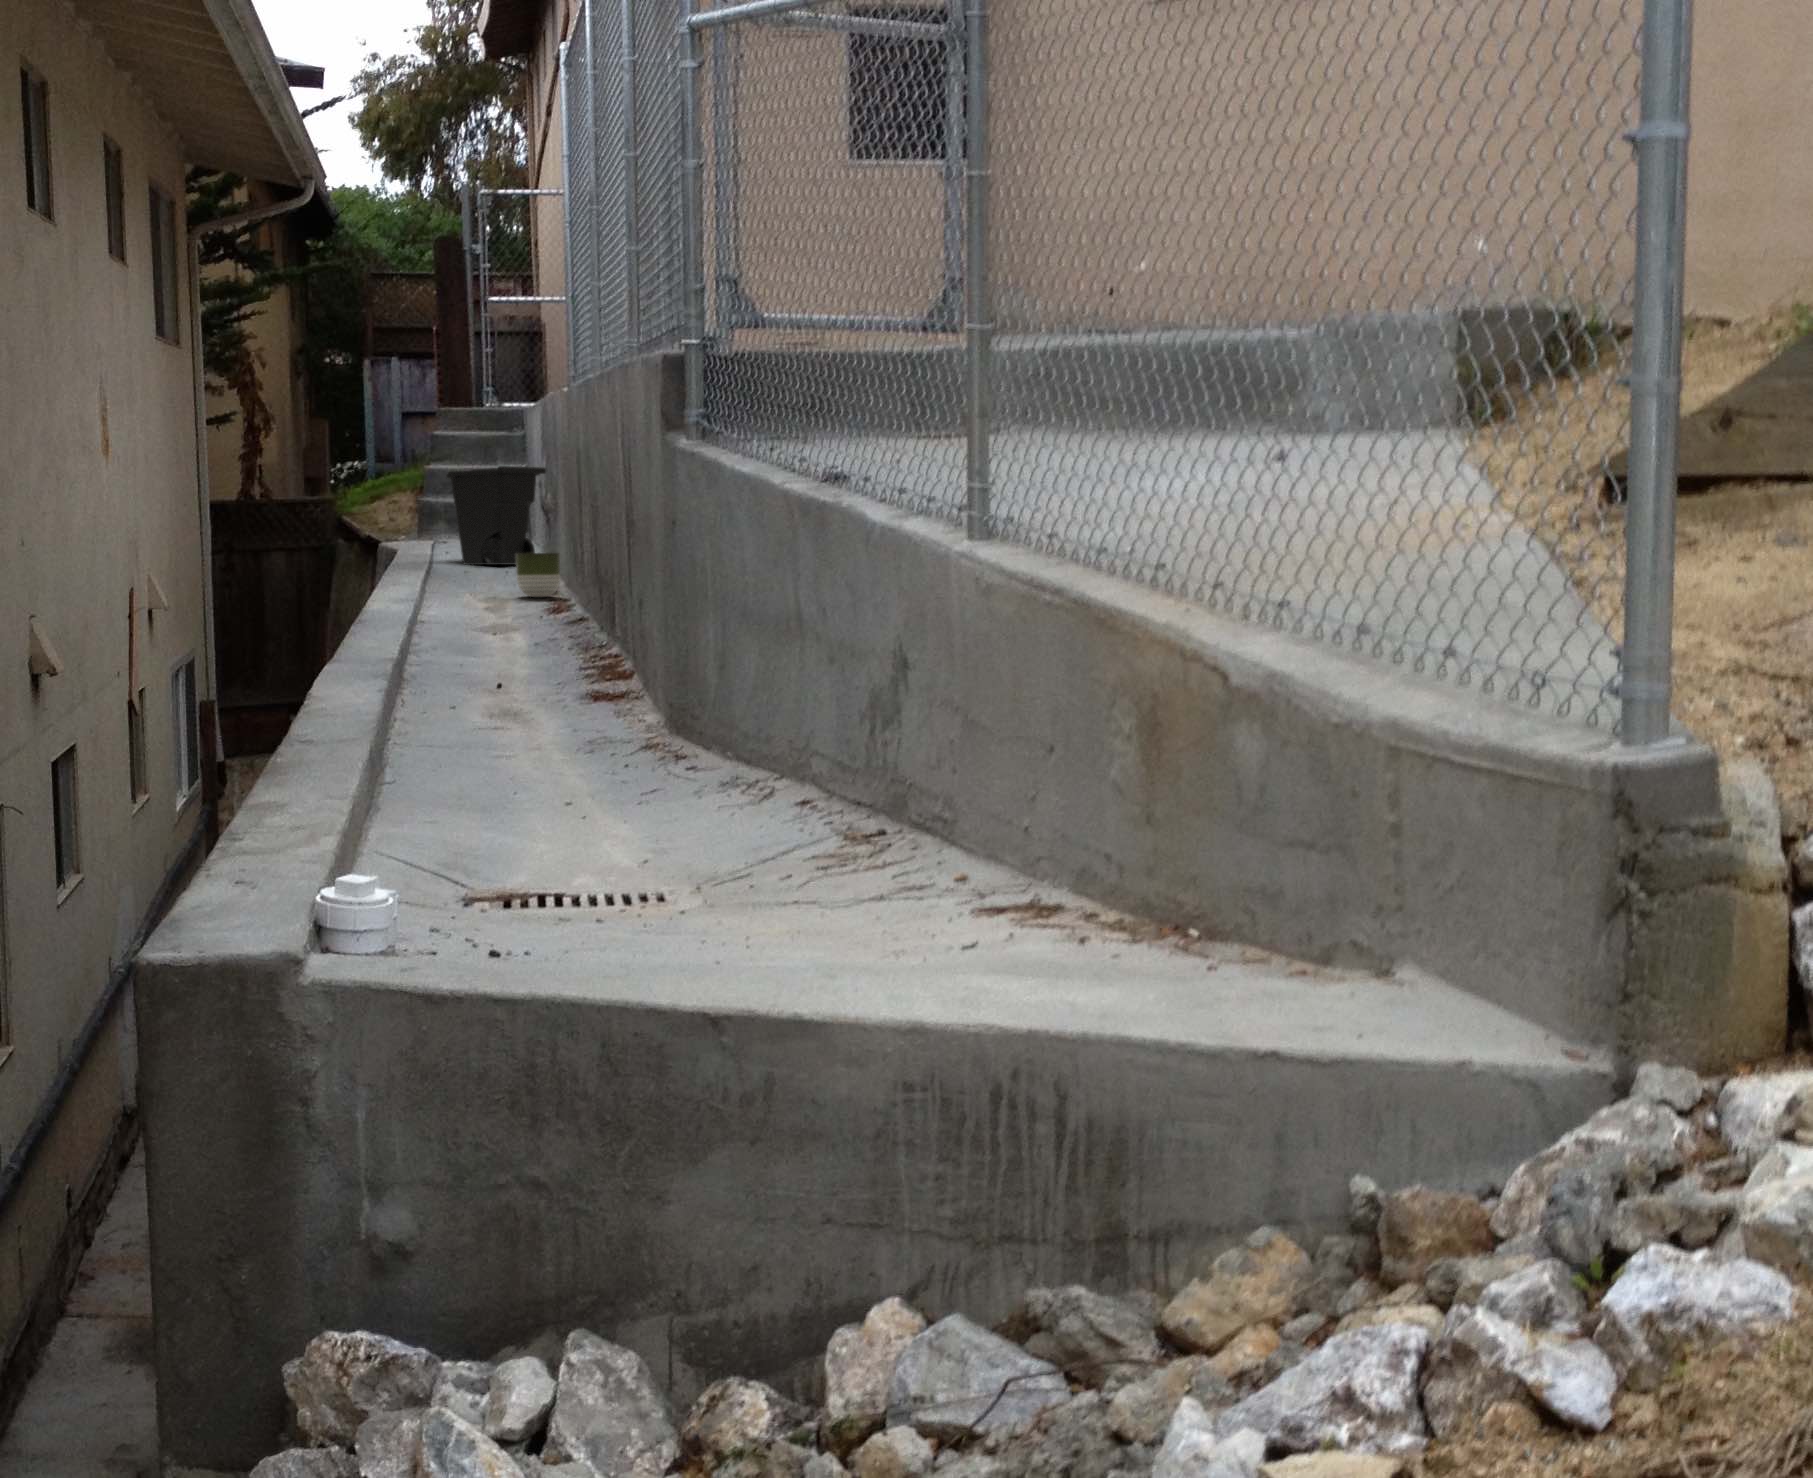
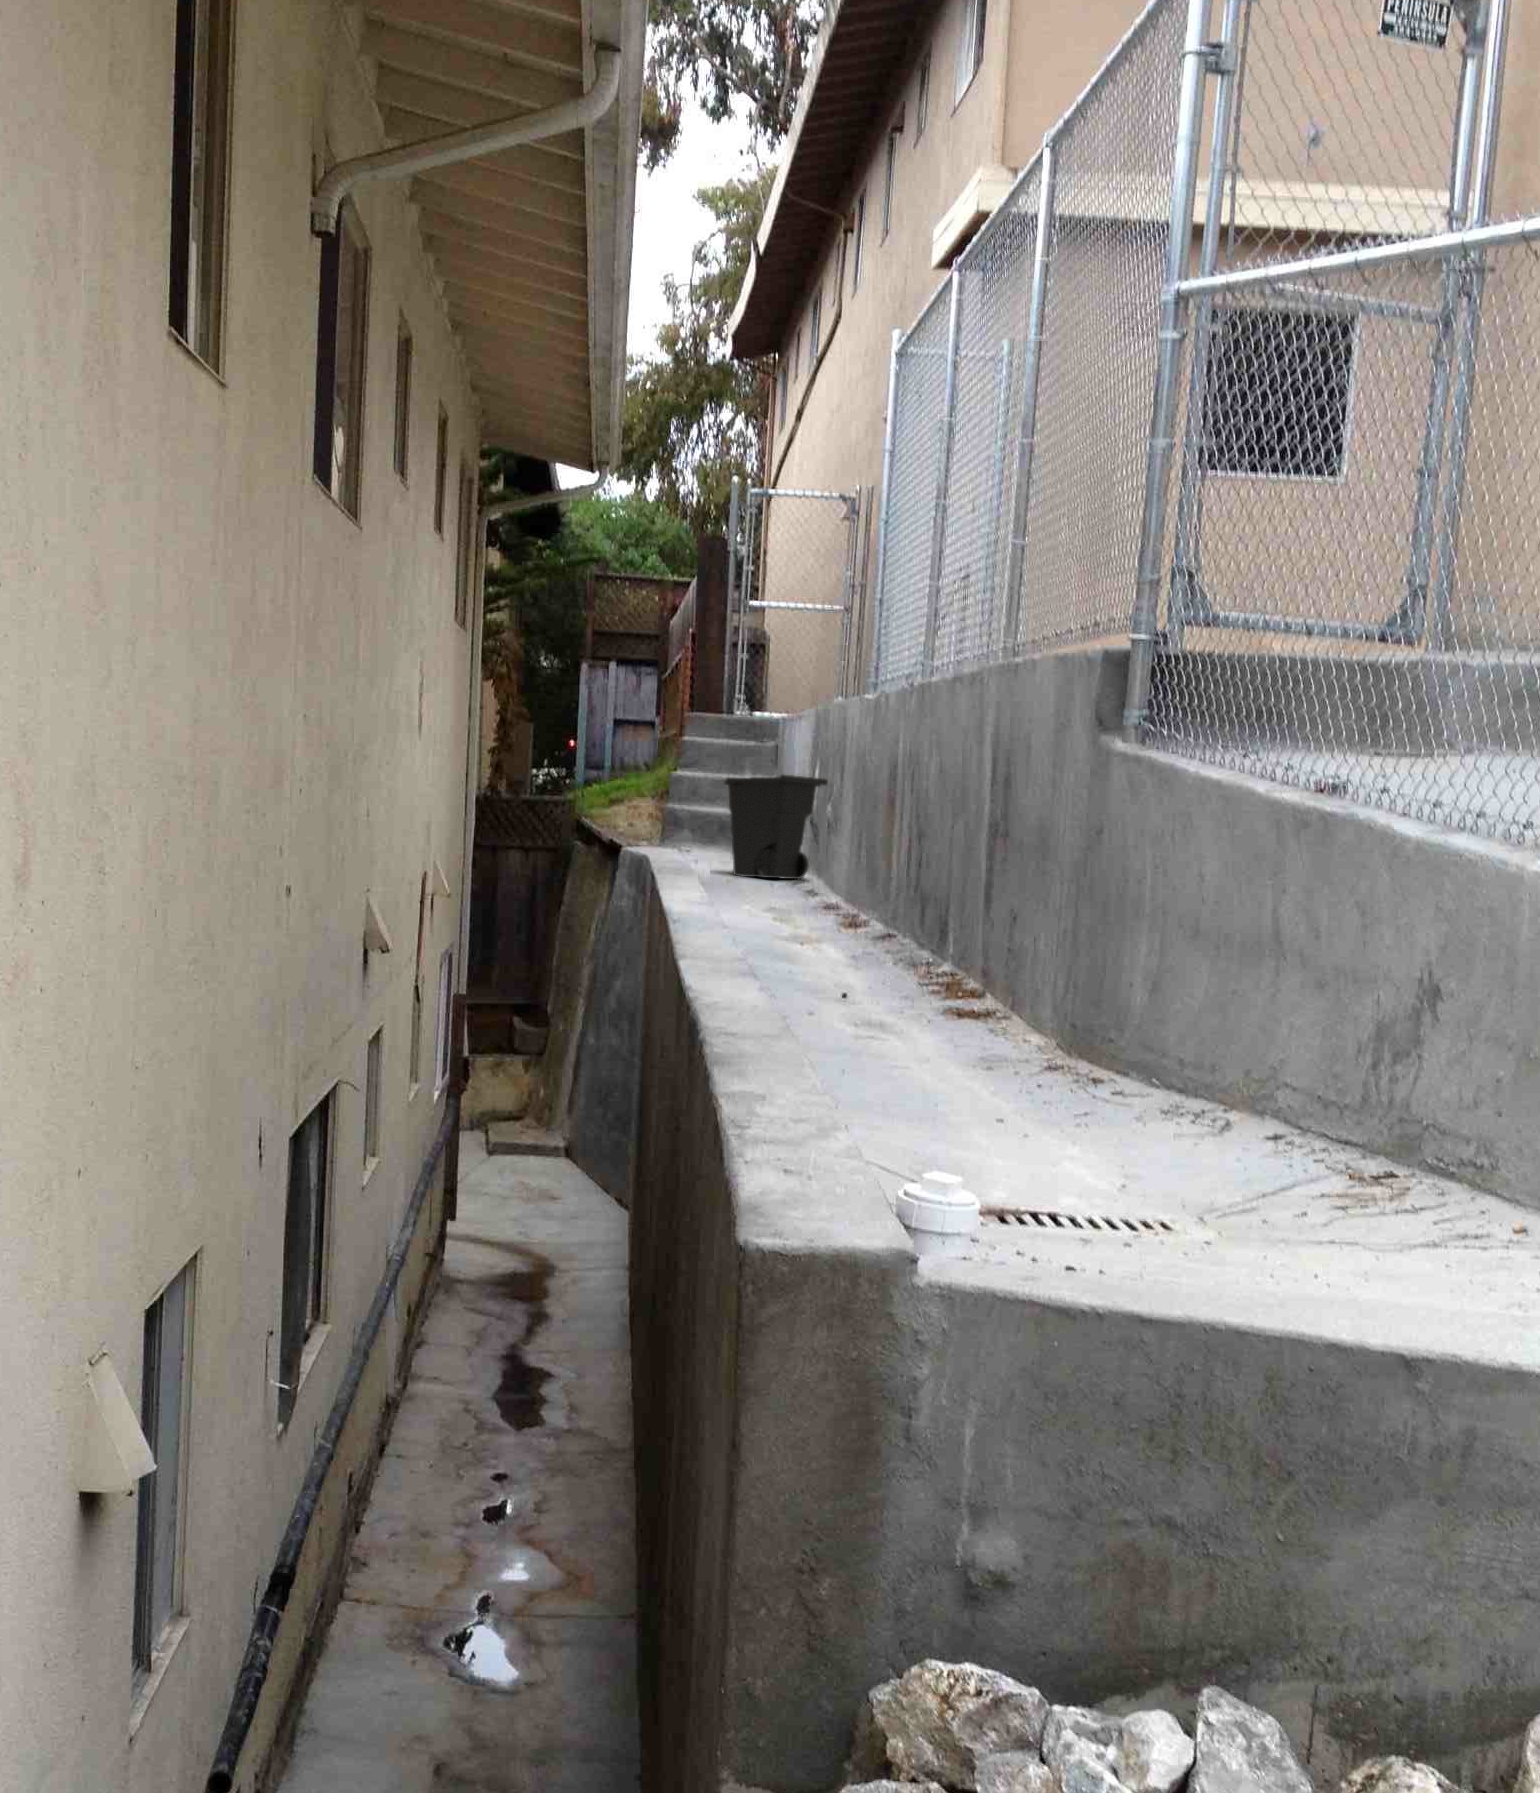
planter: present [516,553,560,597] -> none [810,865,856,913]

